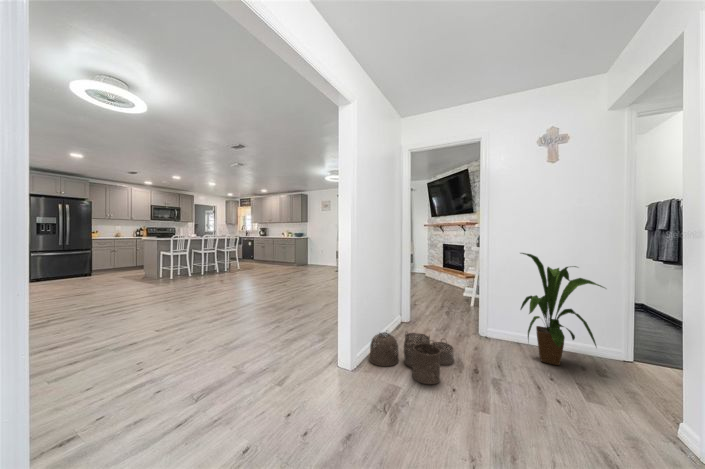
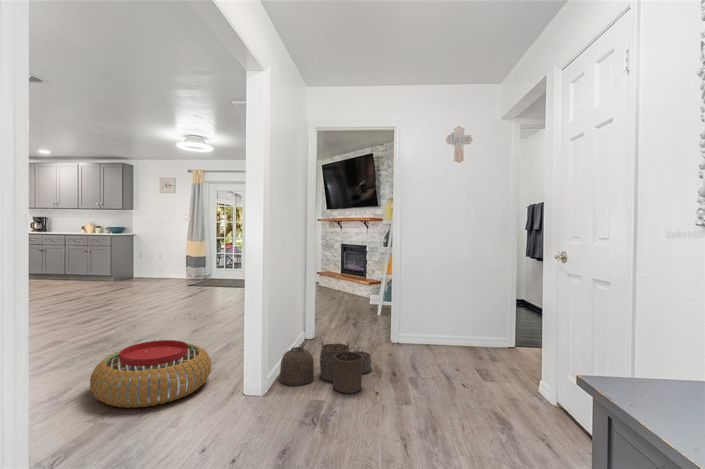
house plant: present [521,253,605,365] -> none [430,251,499,359]
pouf: none [240,314,320,365] -> present [90,340,211,408]

